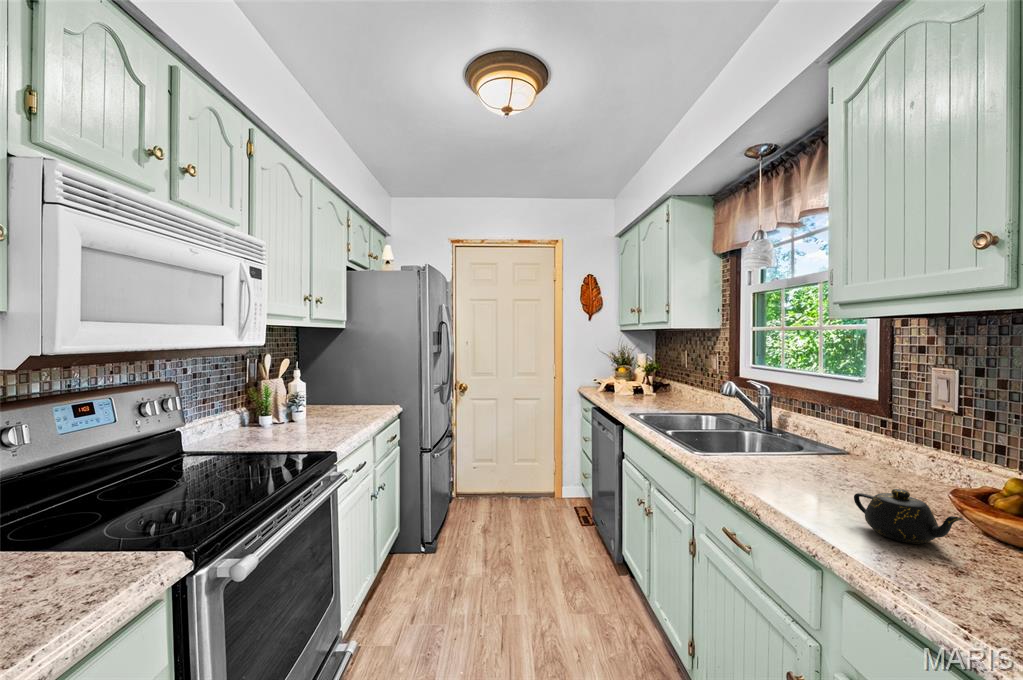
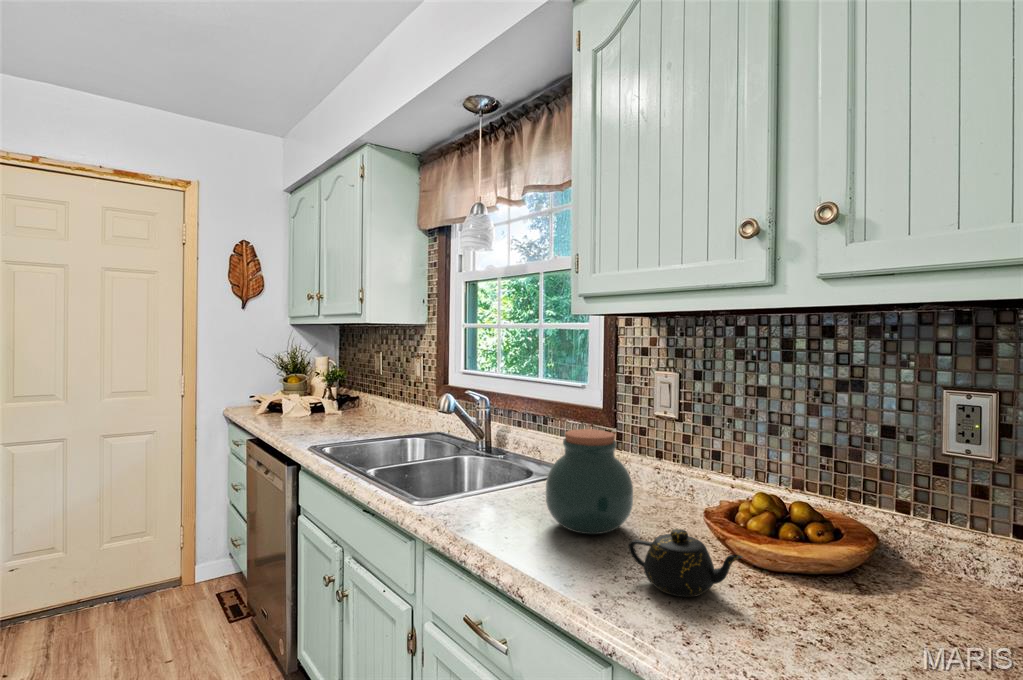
jar: none [794,410,881,493] -> present [546,429,633,534]

